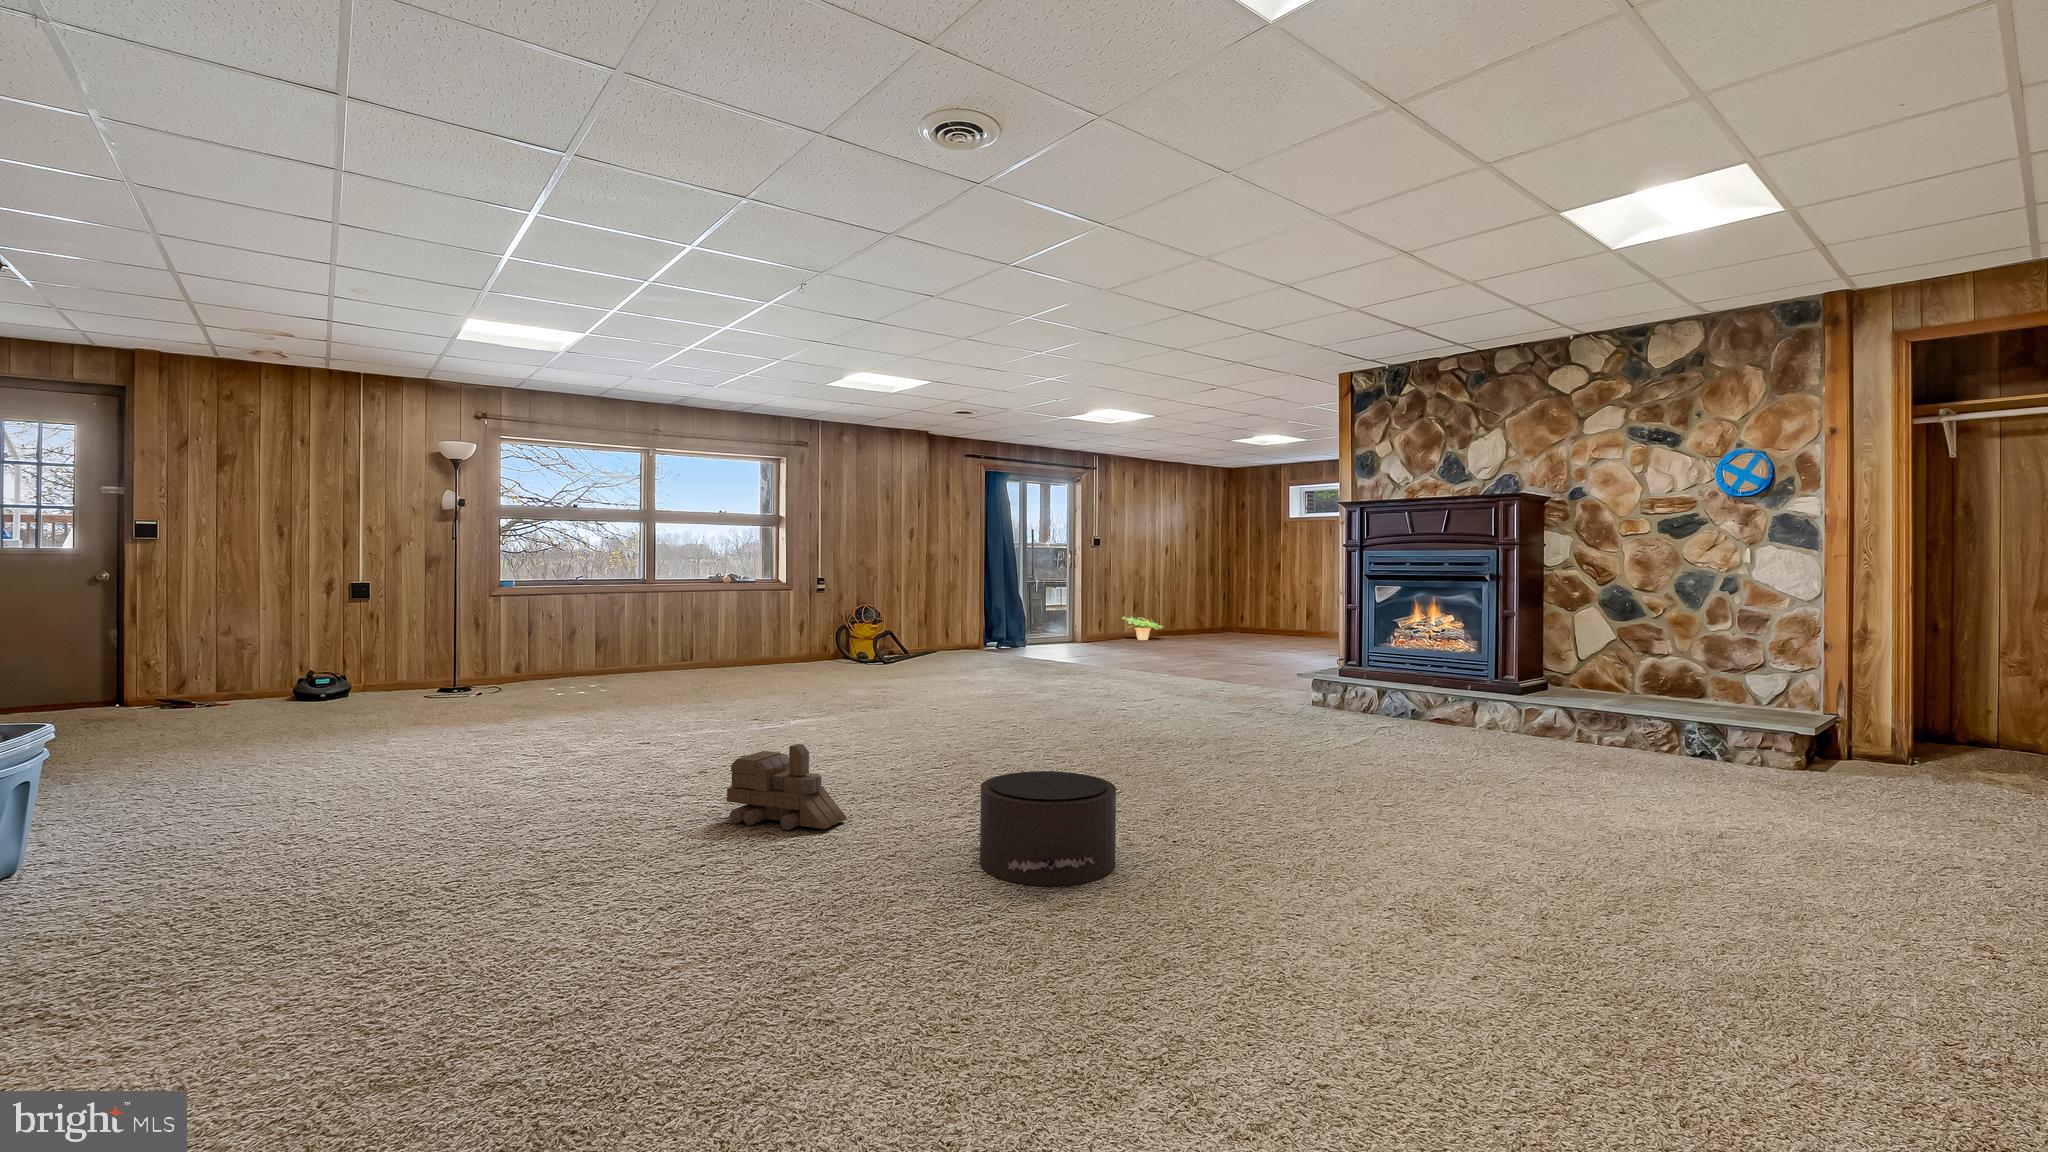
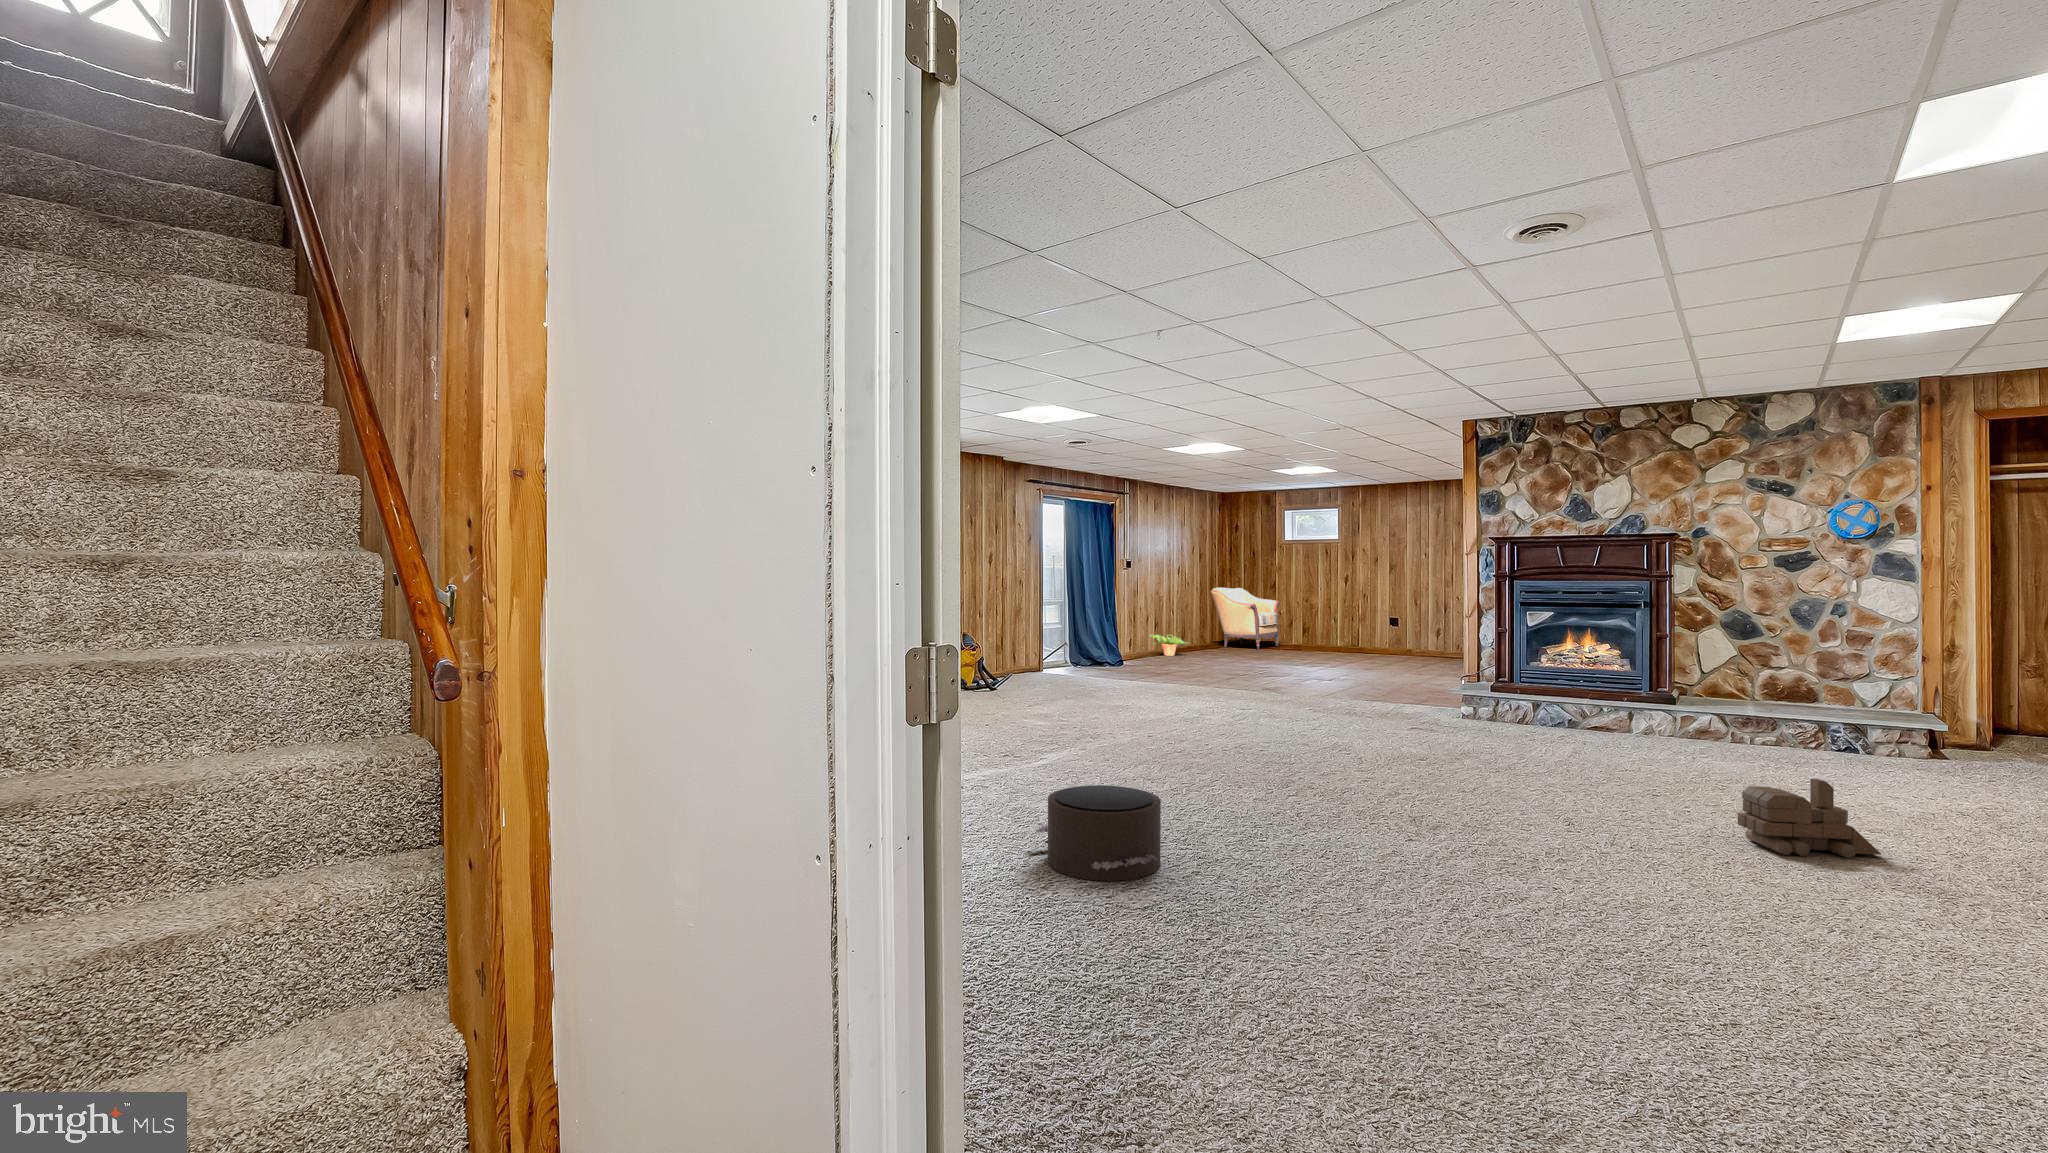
armchair: none [1211,570,1287,637] -> present [1211,588,1280,650]
toy train: present [727,744,847,830] -> present [1738,779,1882,858]
pouf: present [978,771,1116,886] -> present [1035,785,1161,881]

